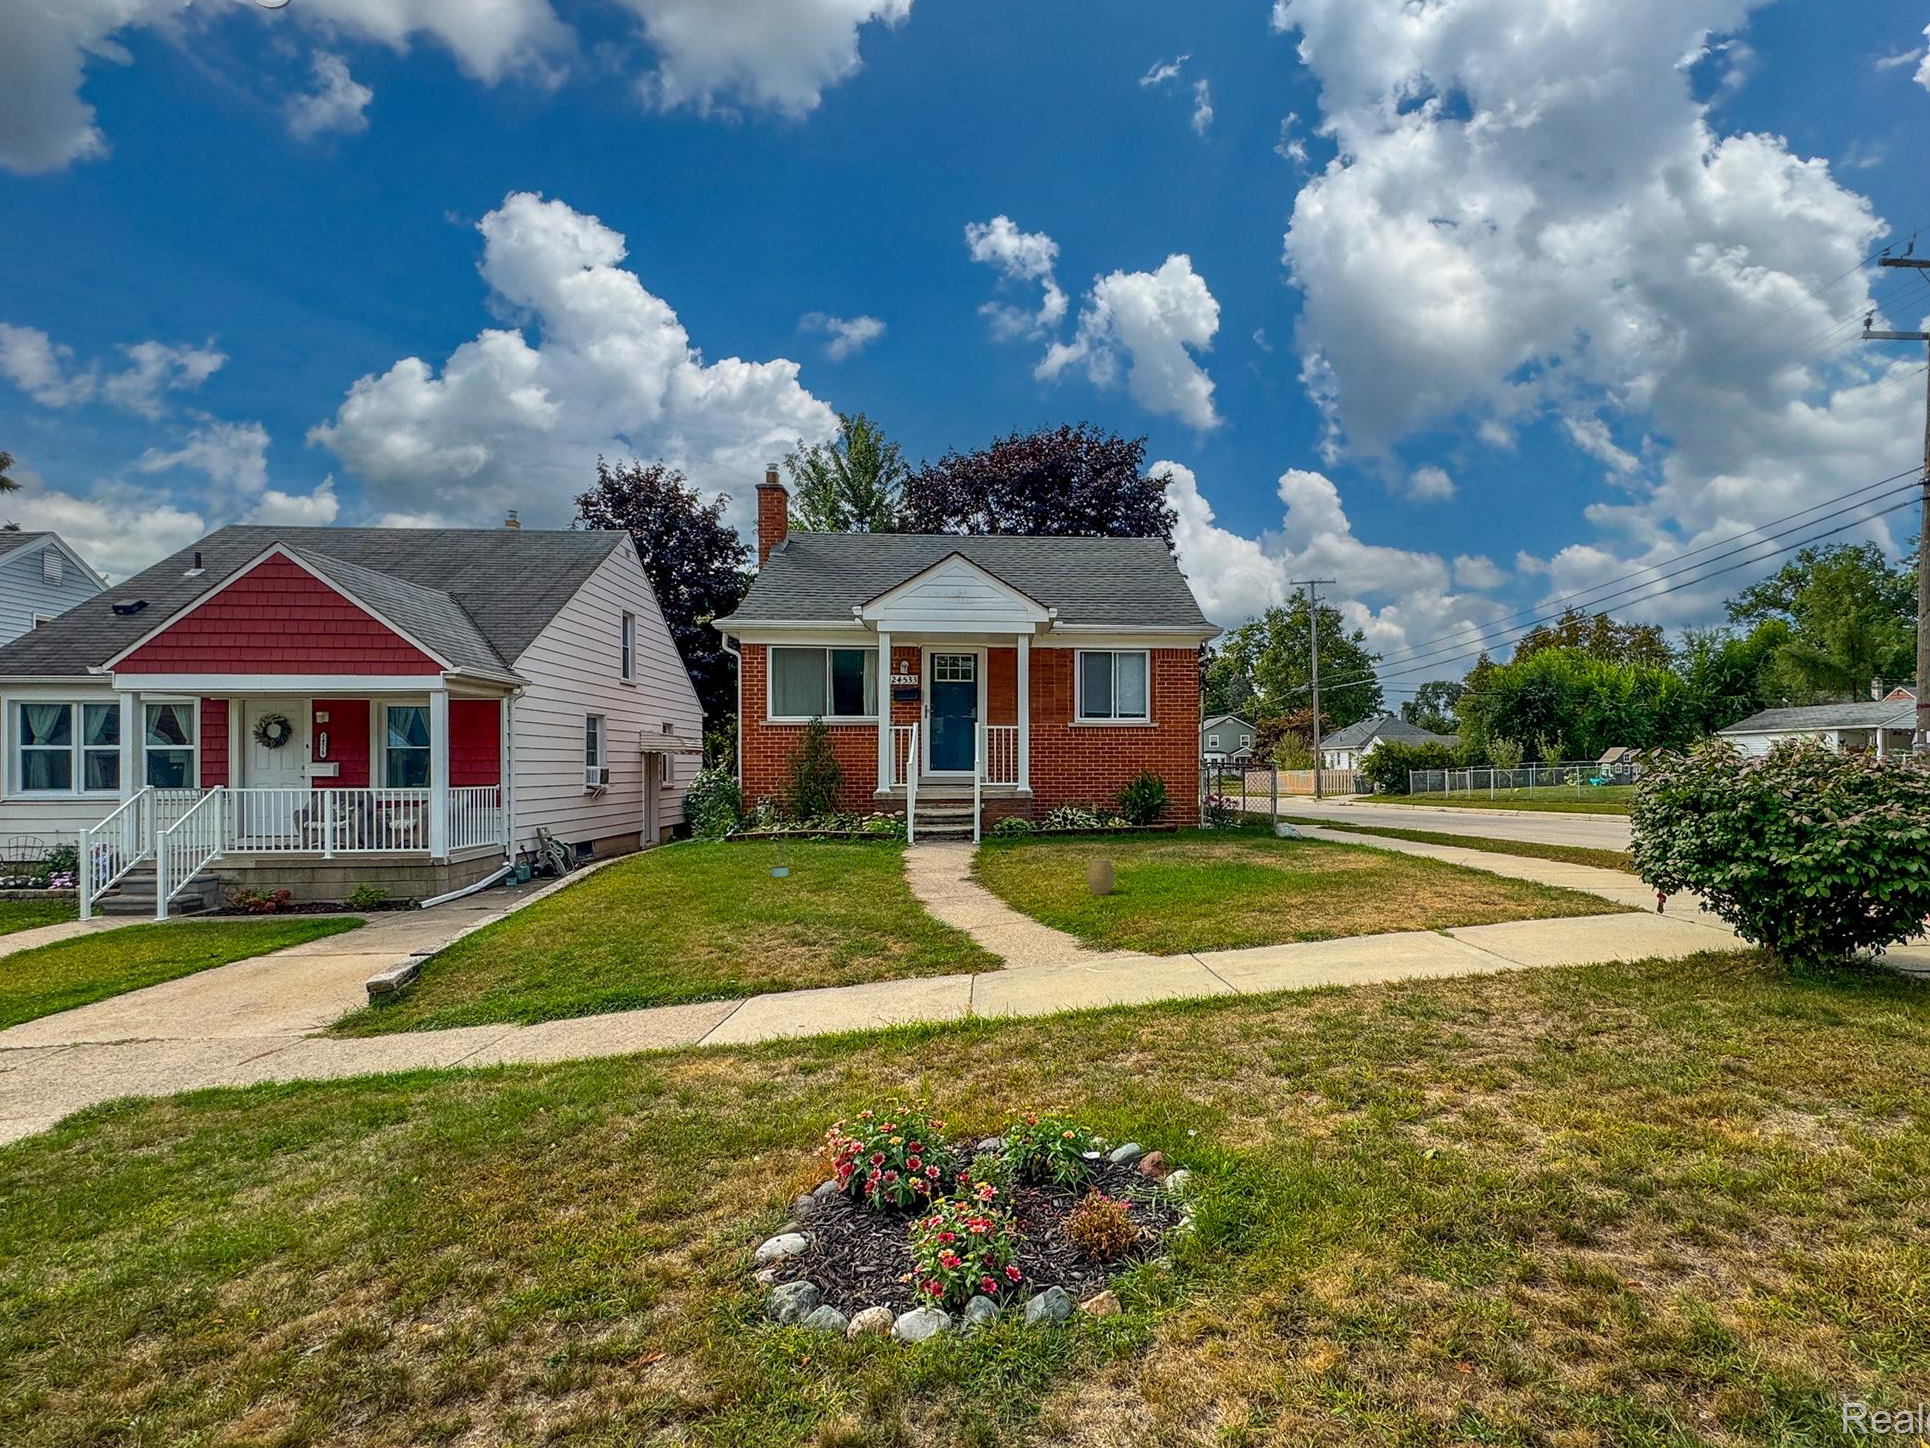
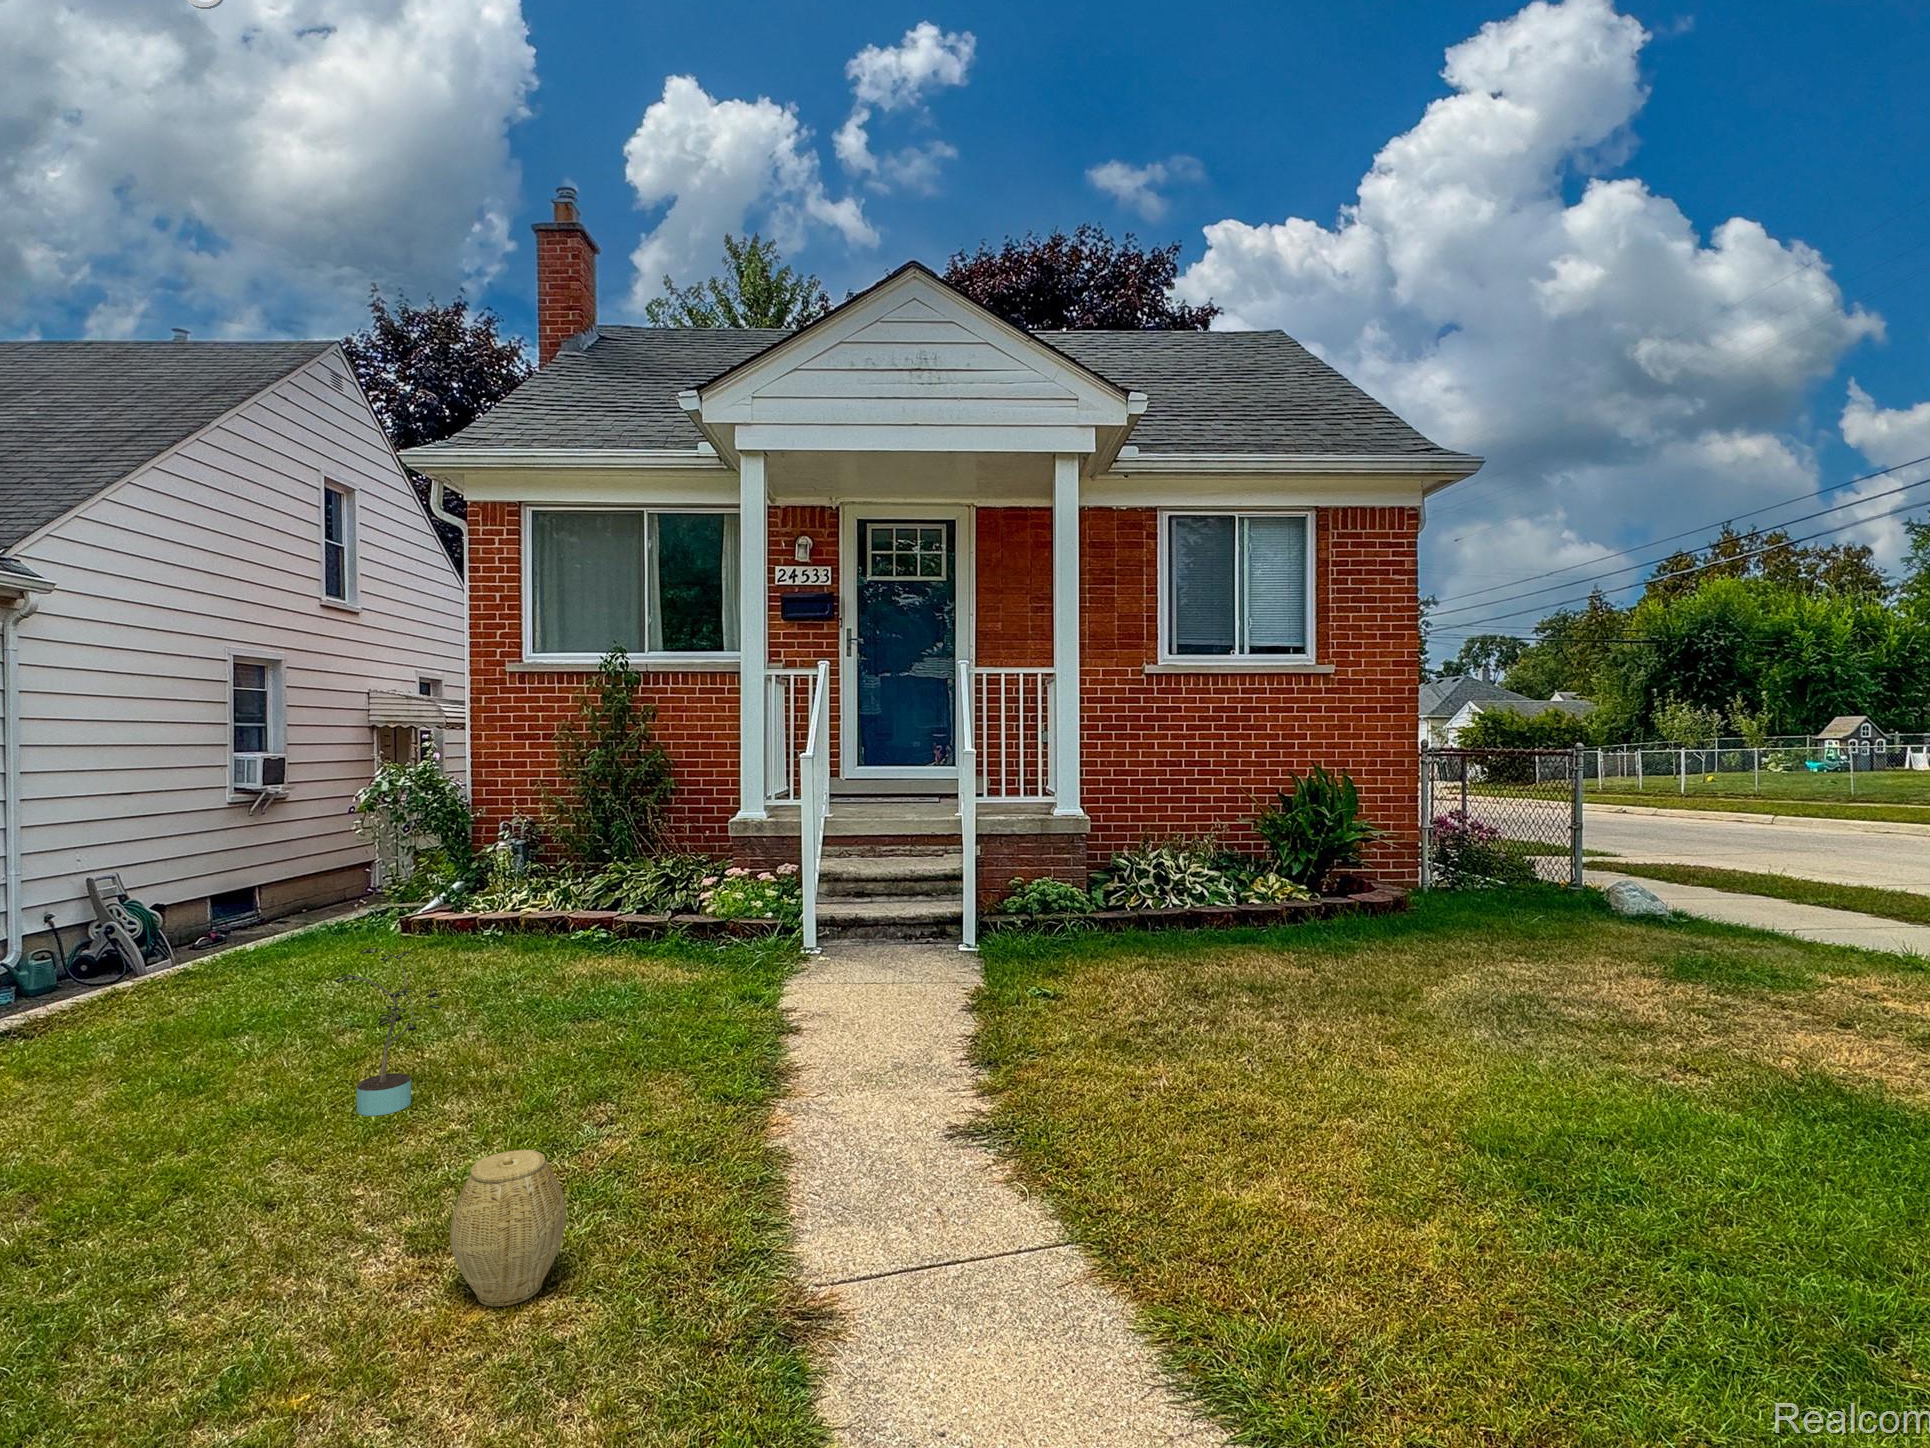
woven basket: present [1086,858,1115,895] -> present [450,1150,566,1307]

